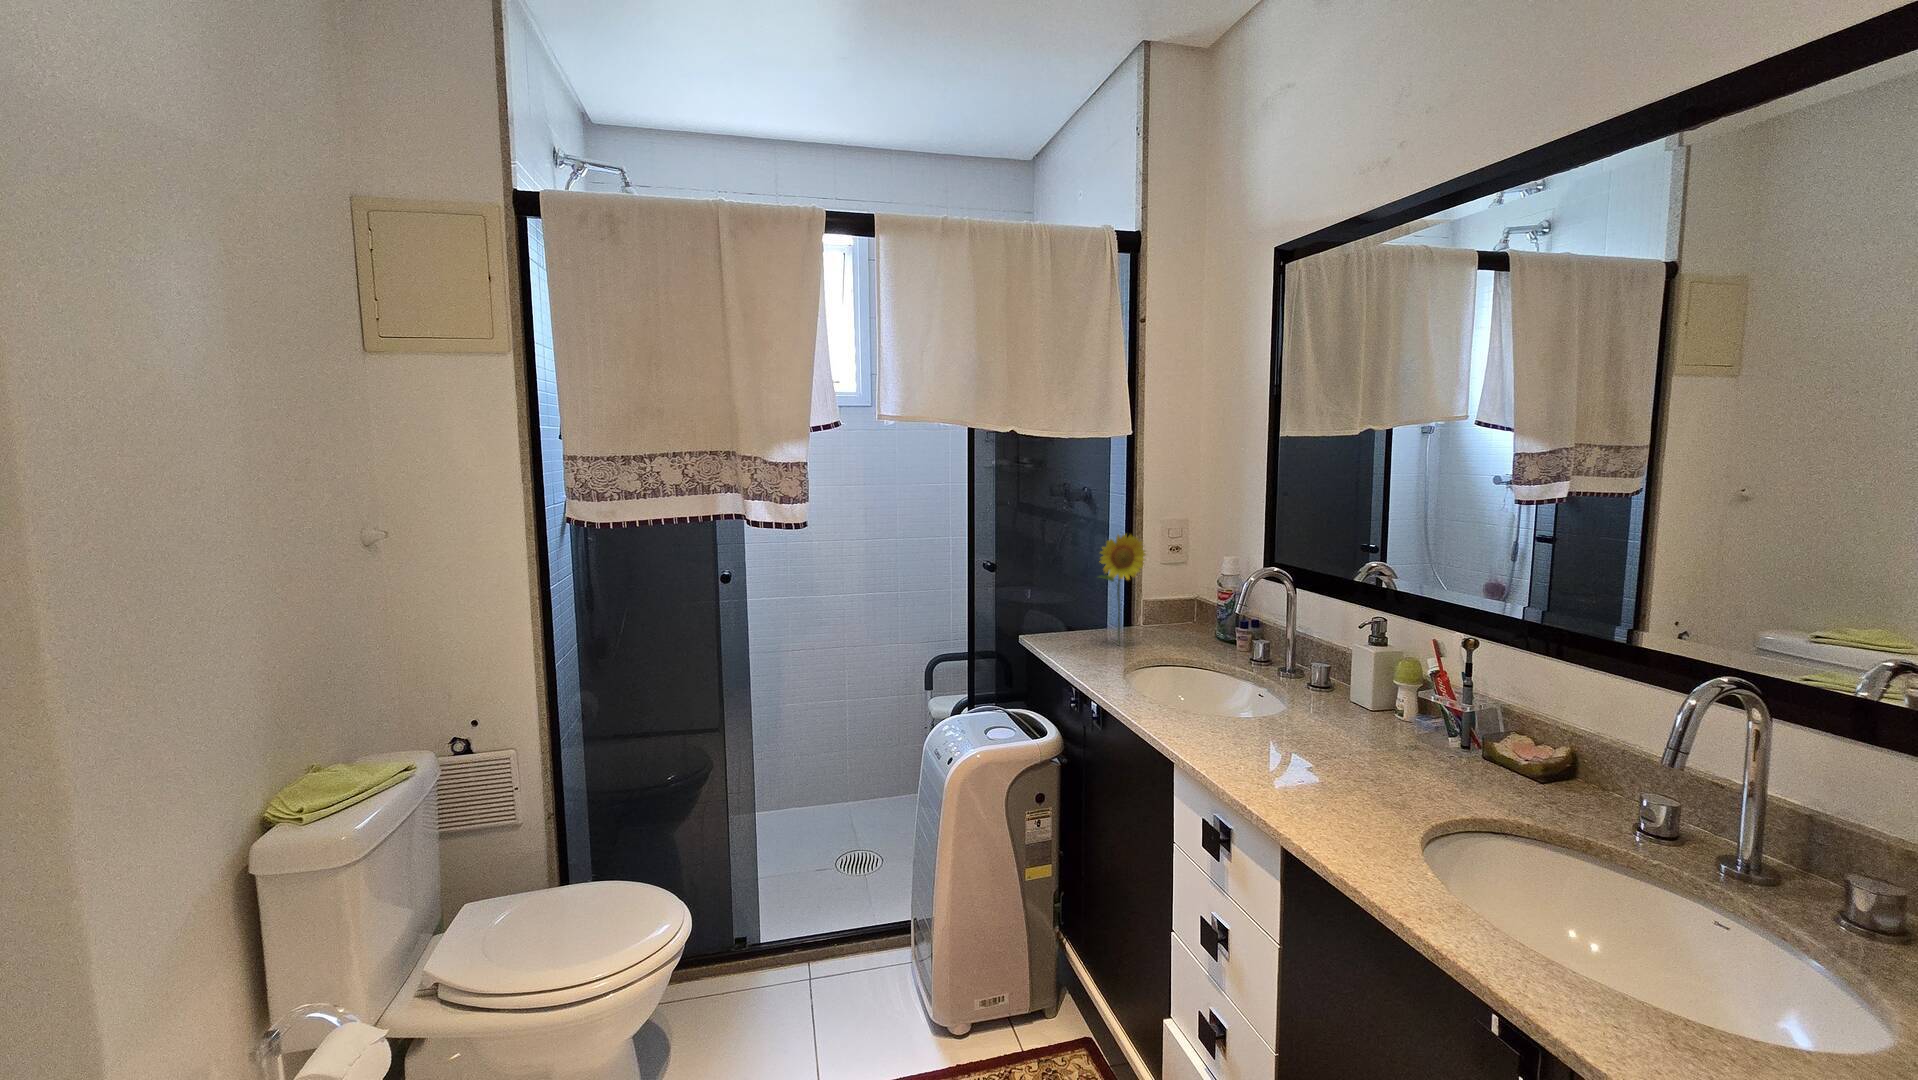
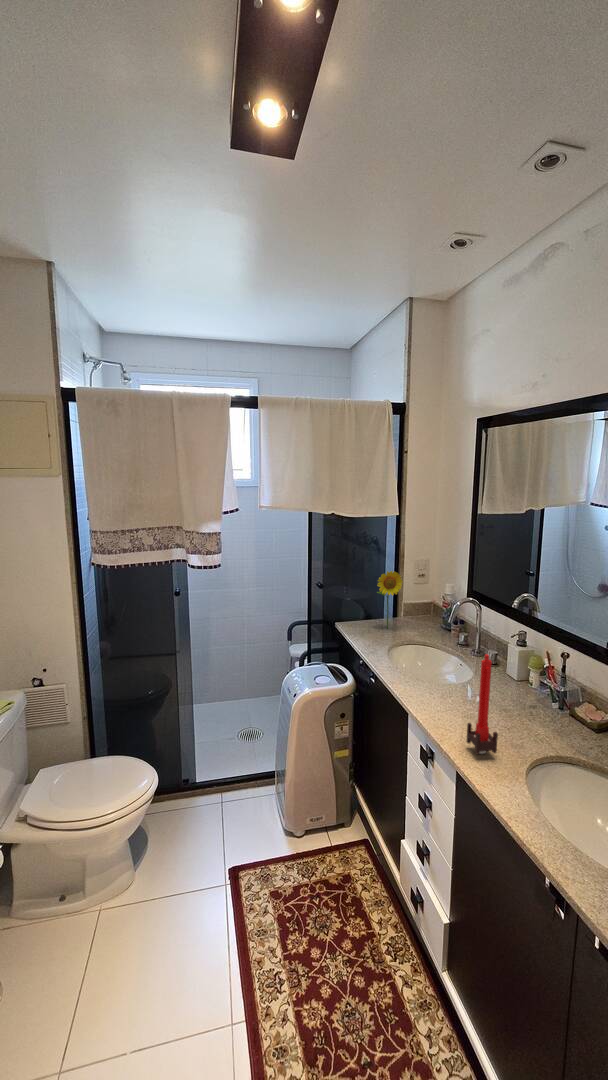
candle: none [1297,621,1360,818] -> present [467,654,498,754]

